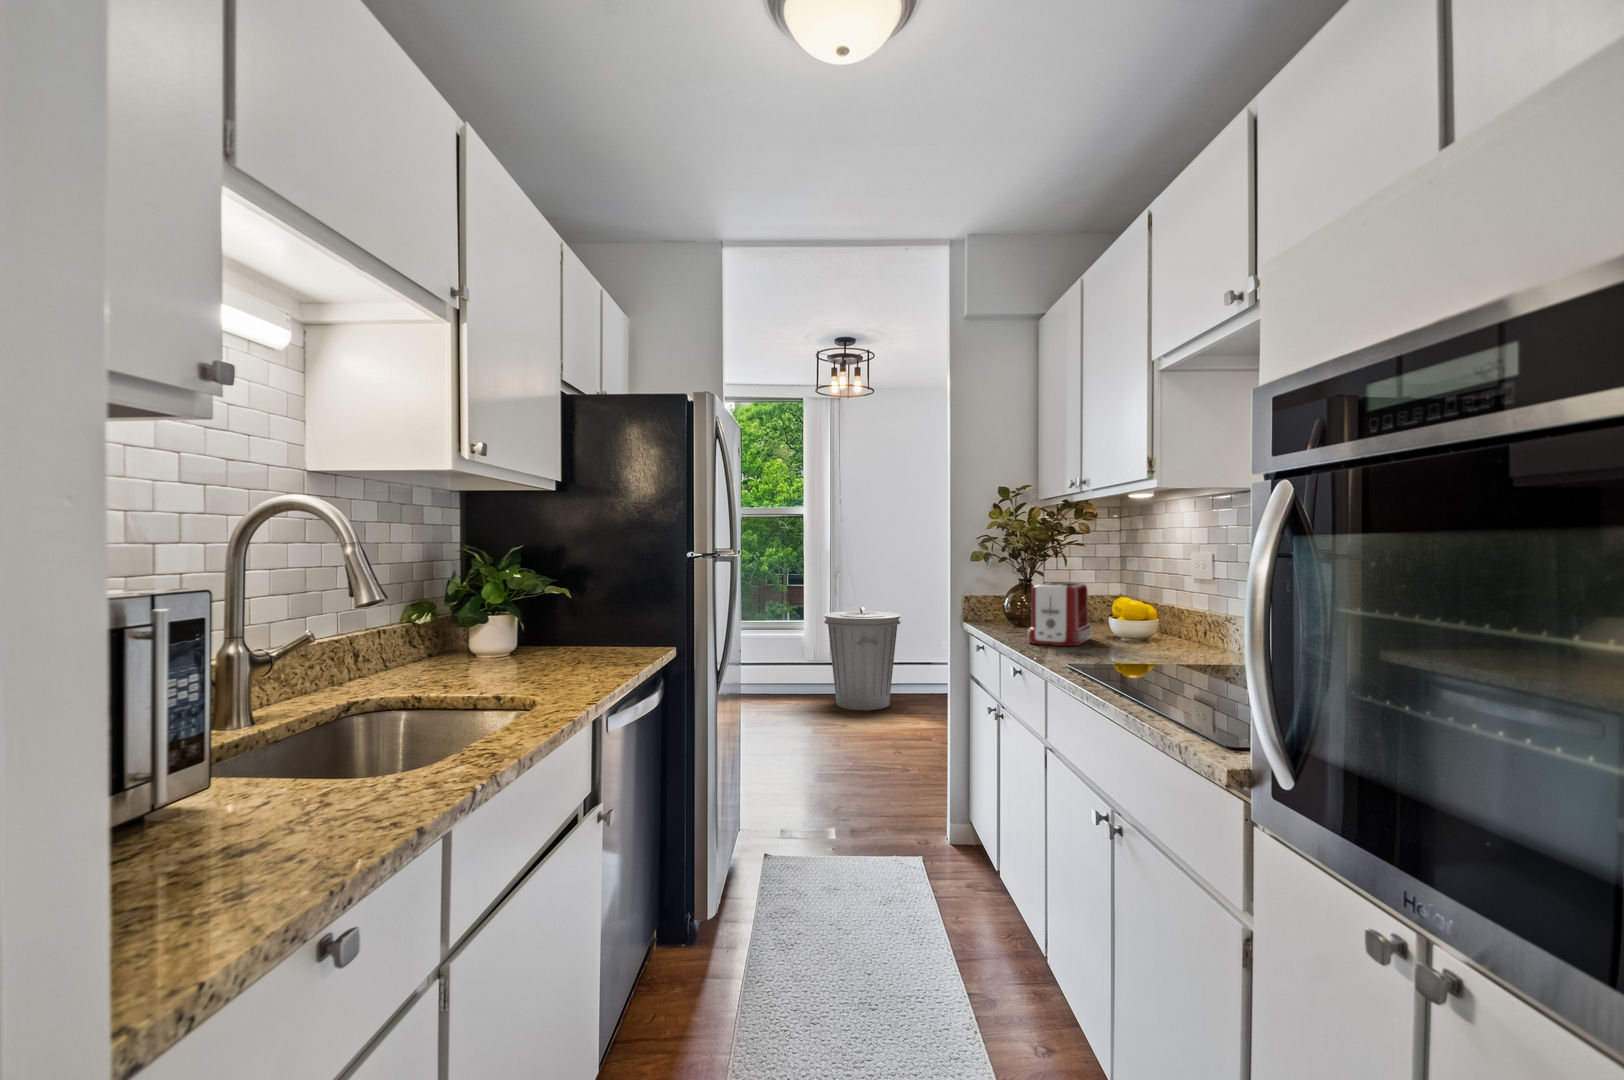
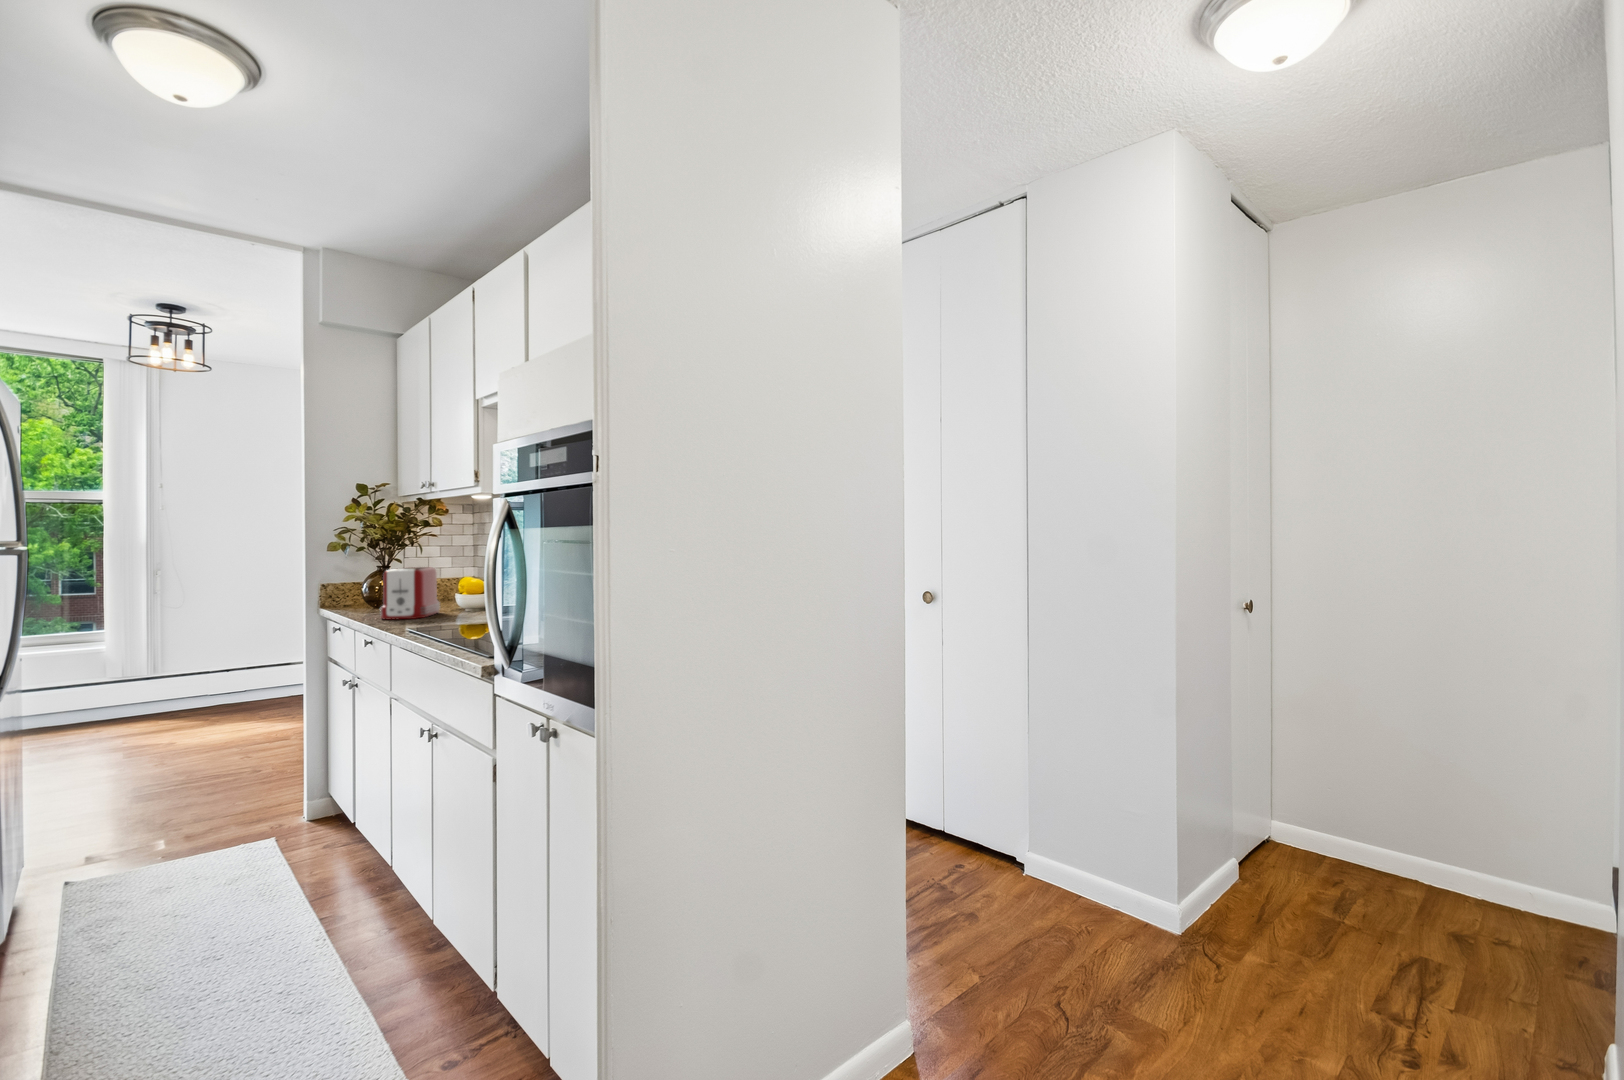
trash can: present [824,607,901,710] -> none [138,609,252,727]

